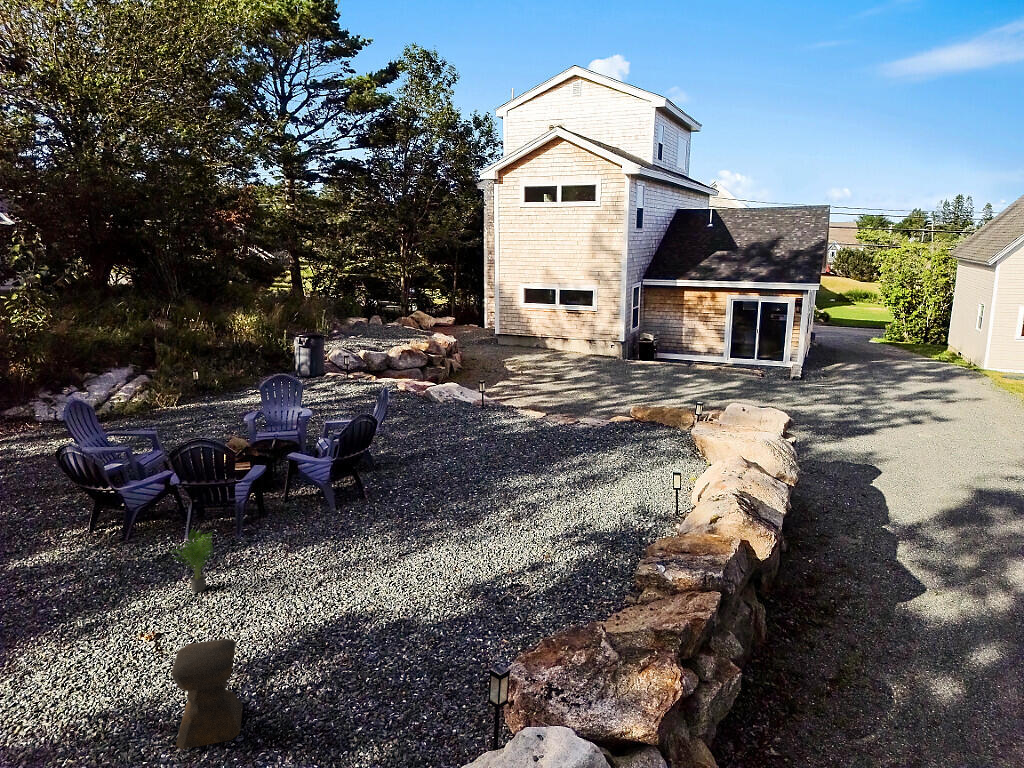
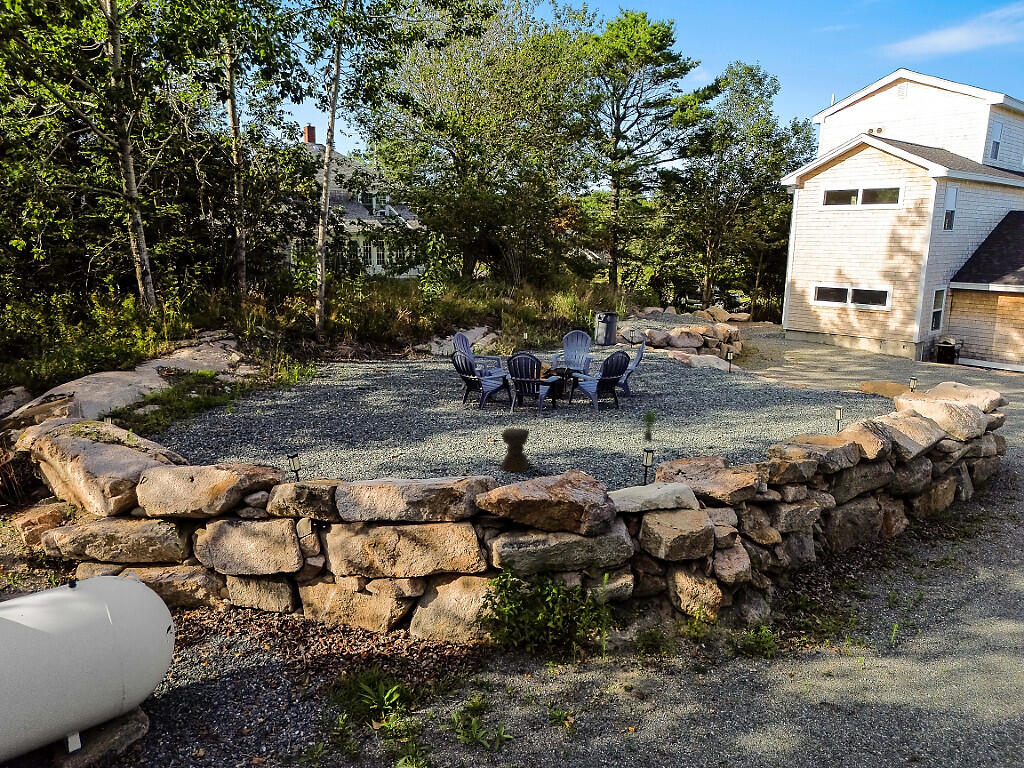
potted plant: present [178,535,210,592] -> present [643,408,657,441]

